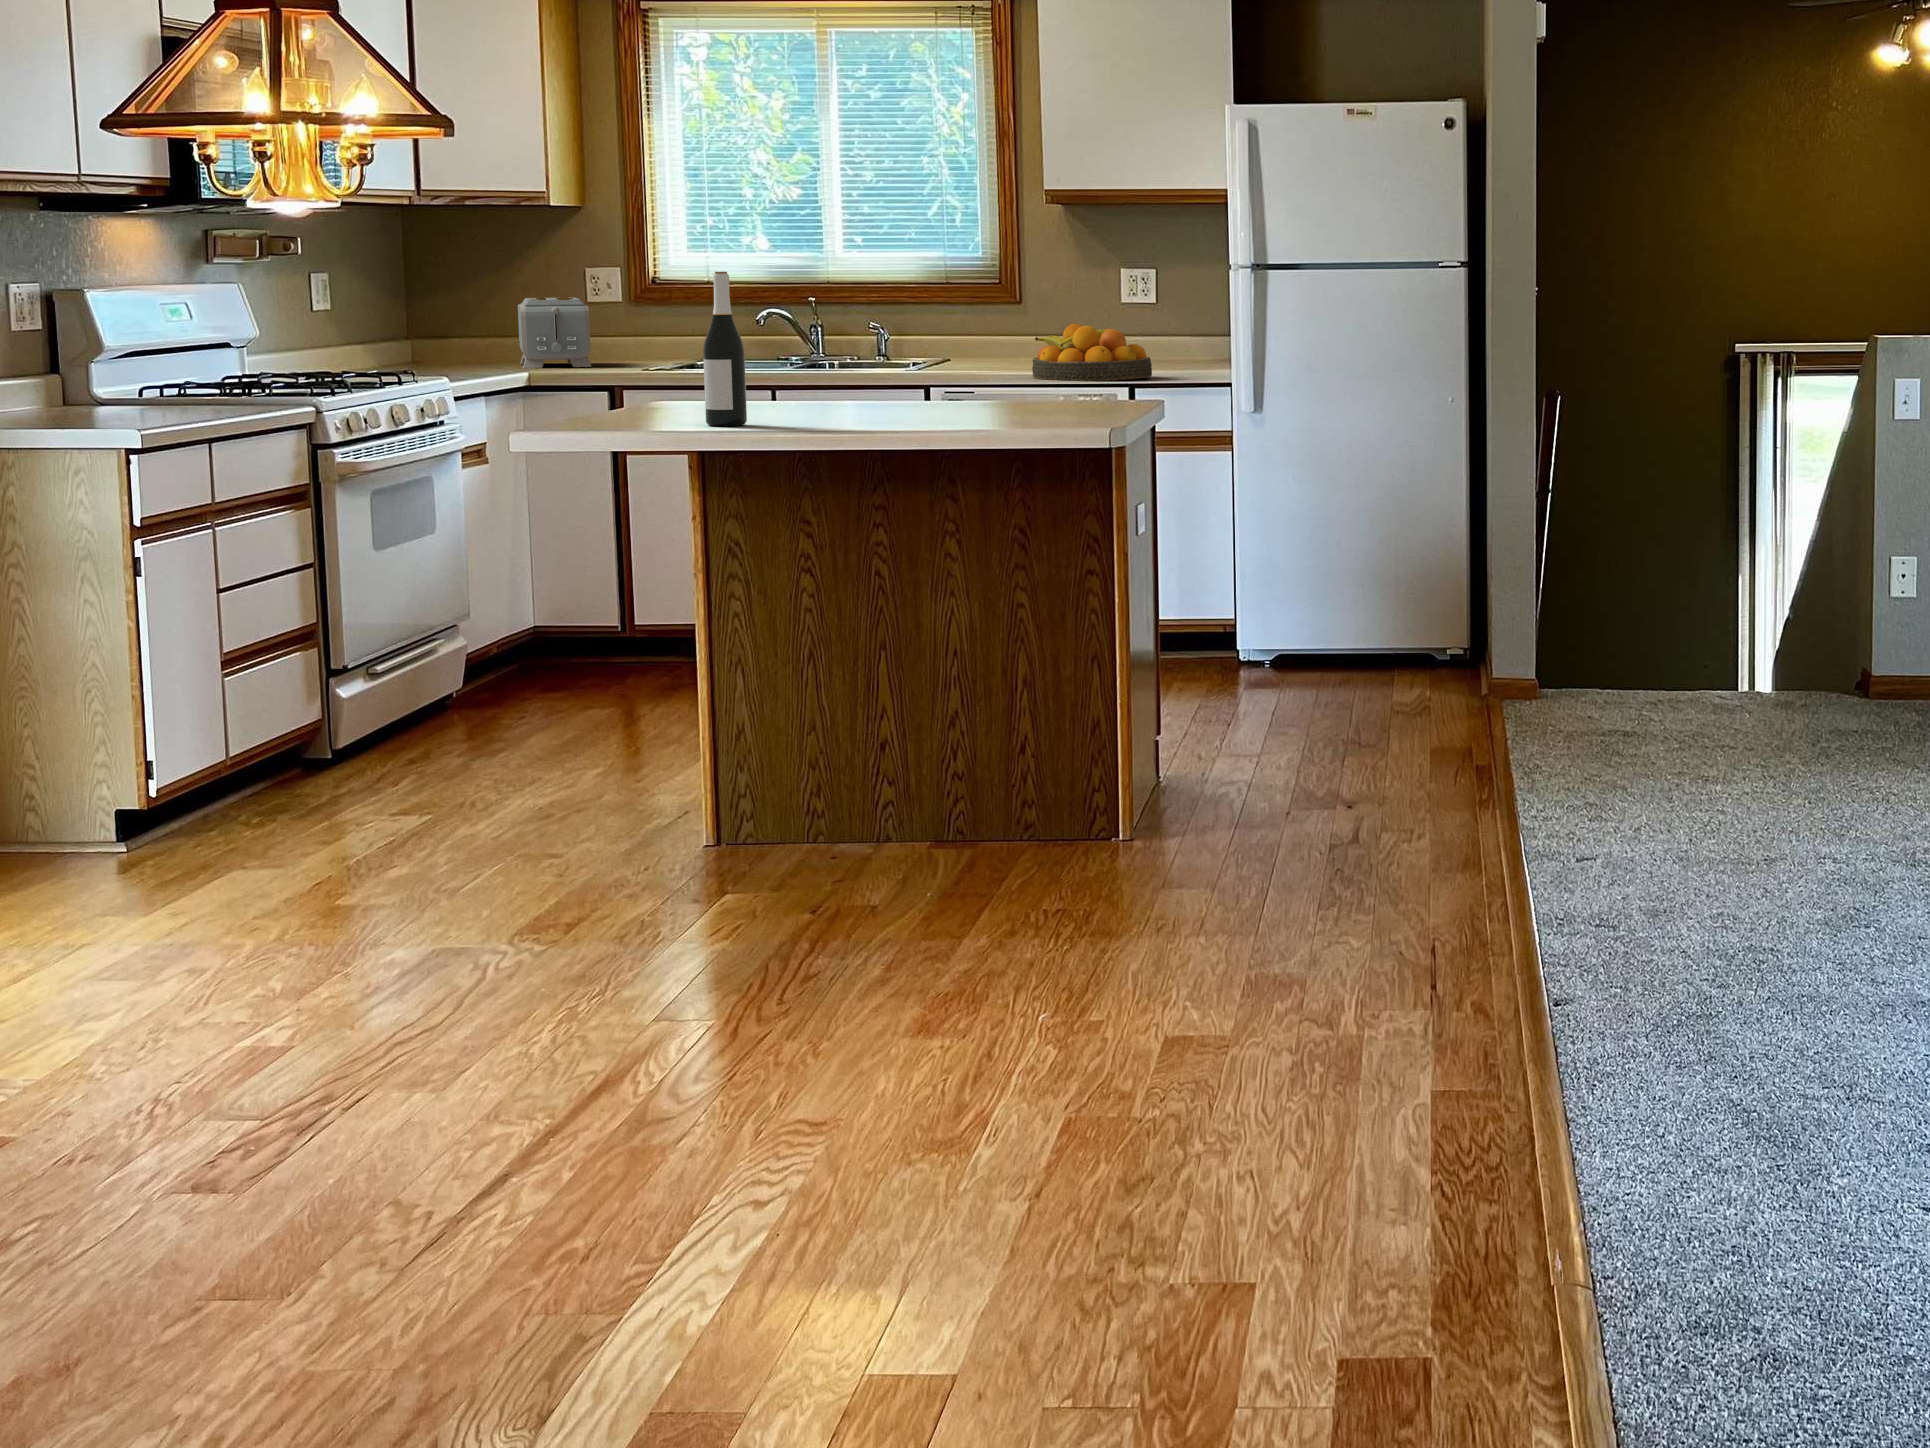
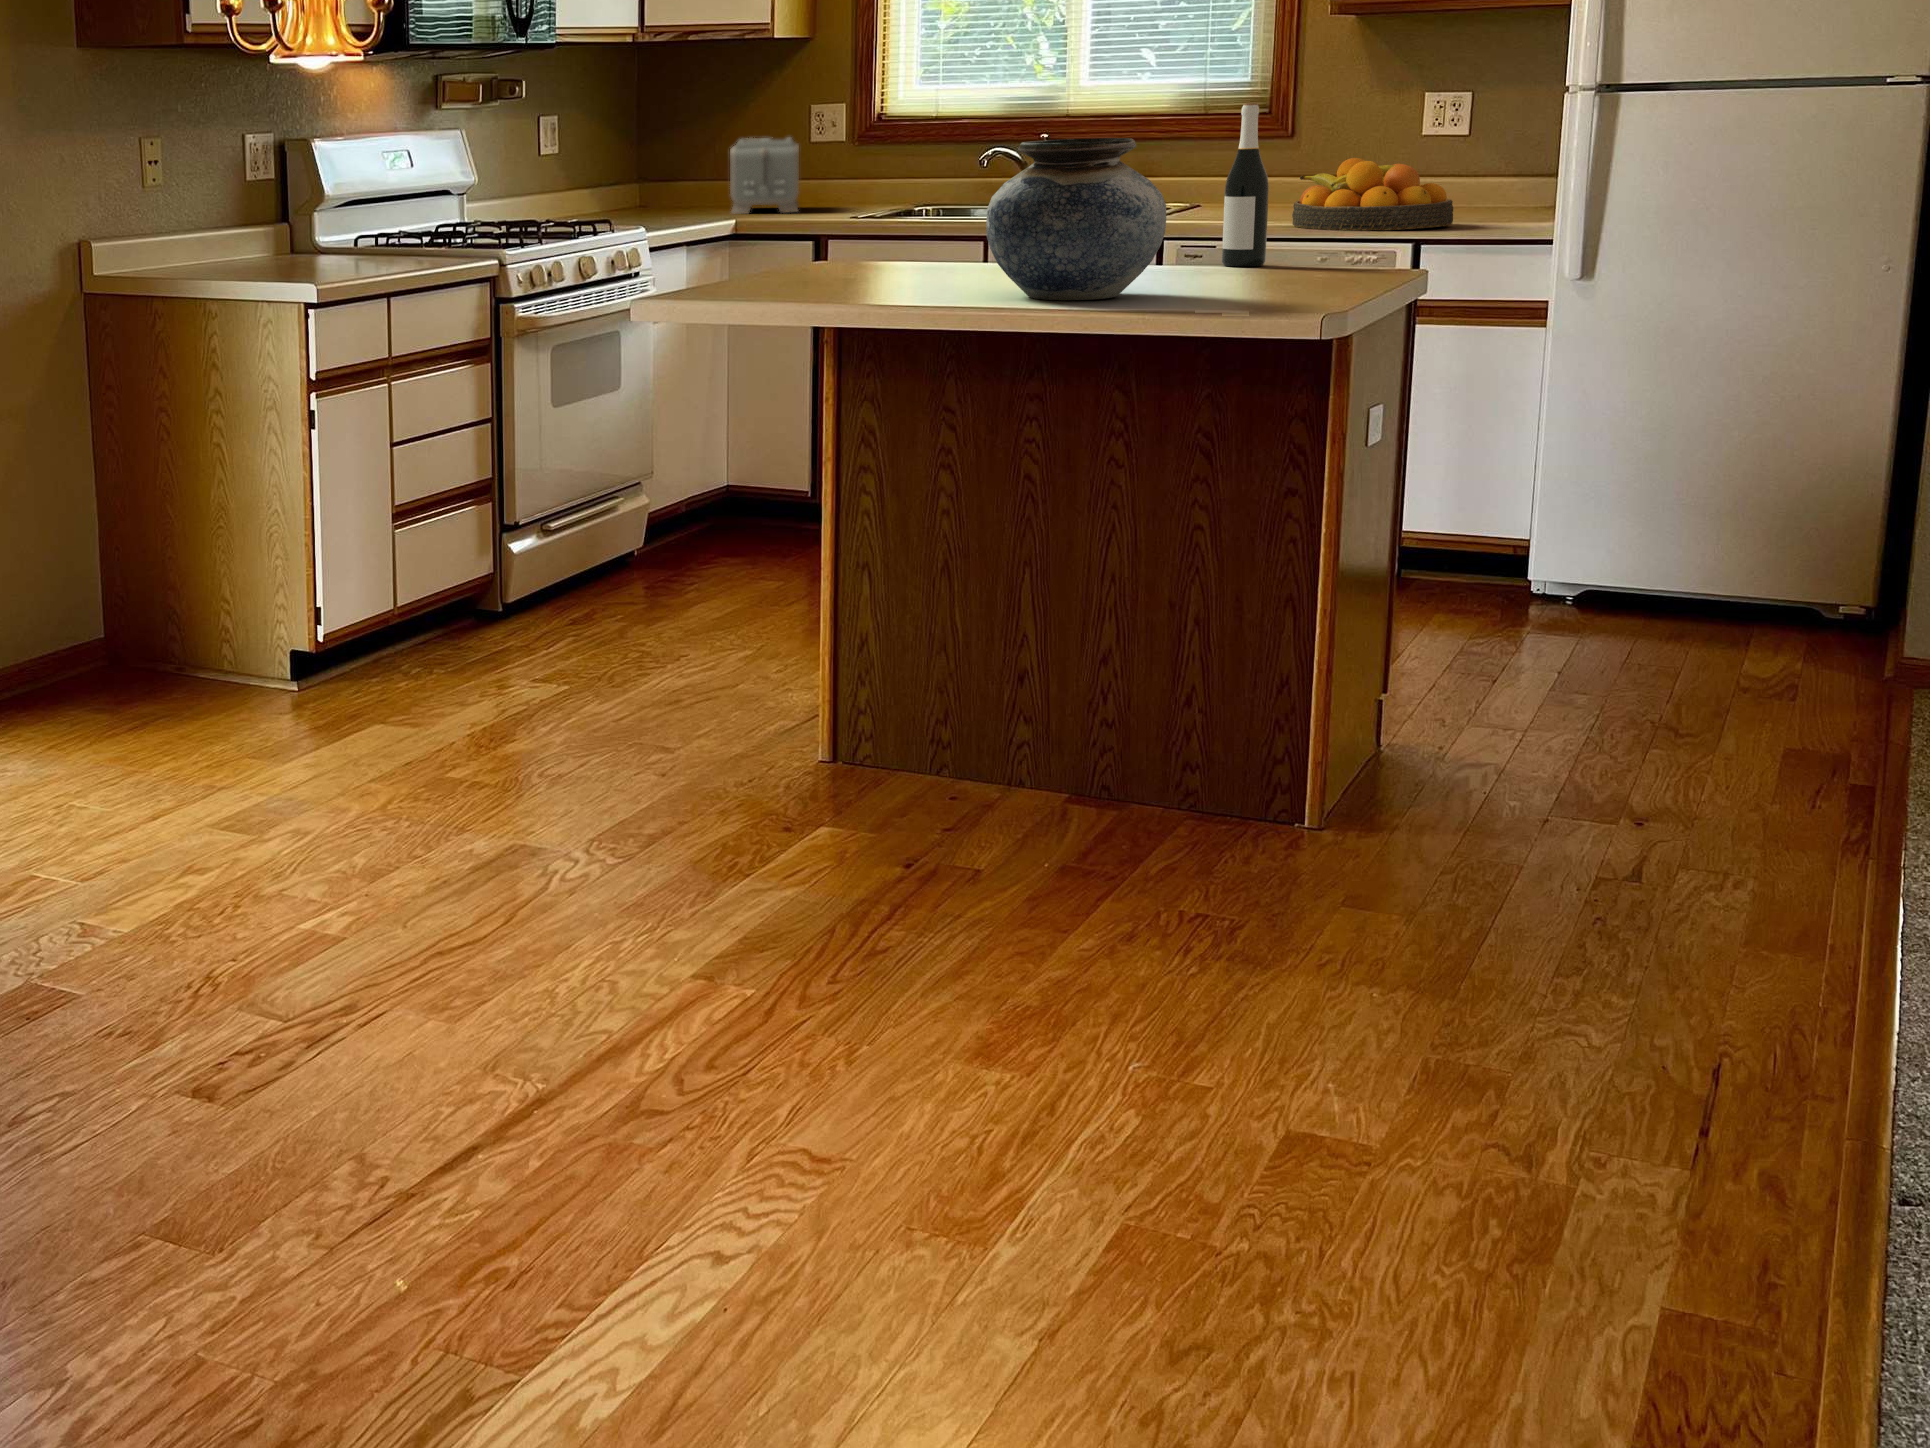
wine bottle: present [703,272,747,426] -> present [1222,103,1269,266]
vase: none [835,298,979,427] -> present [986,138,1166,300]

